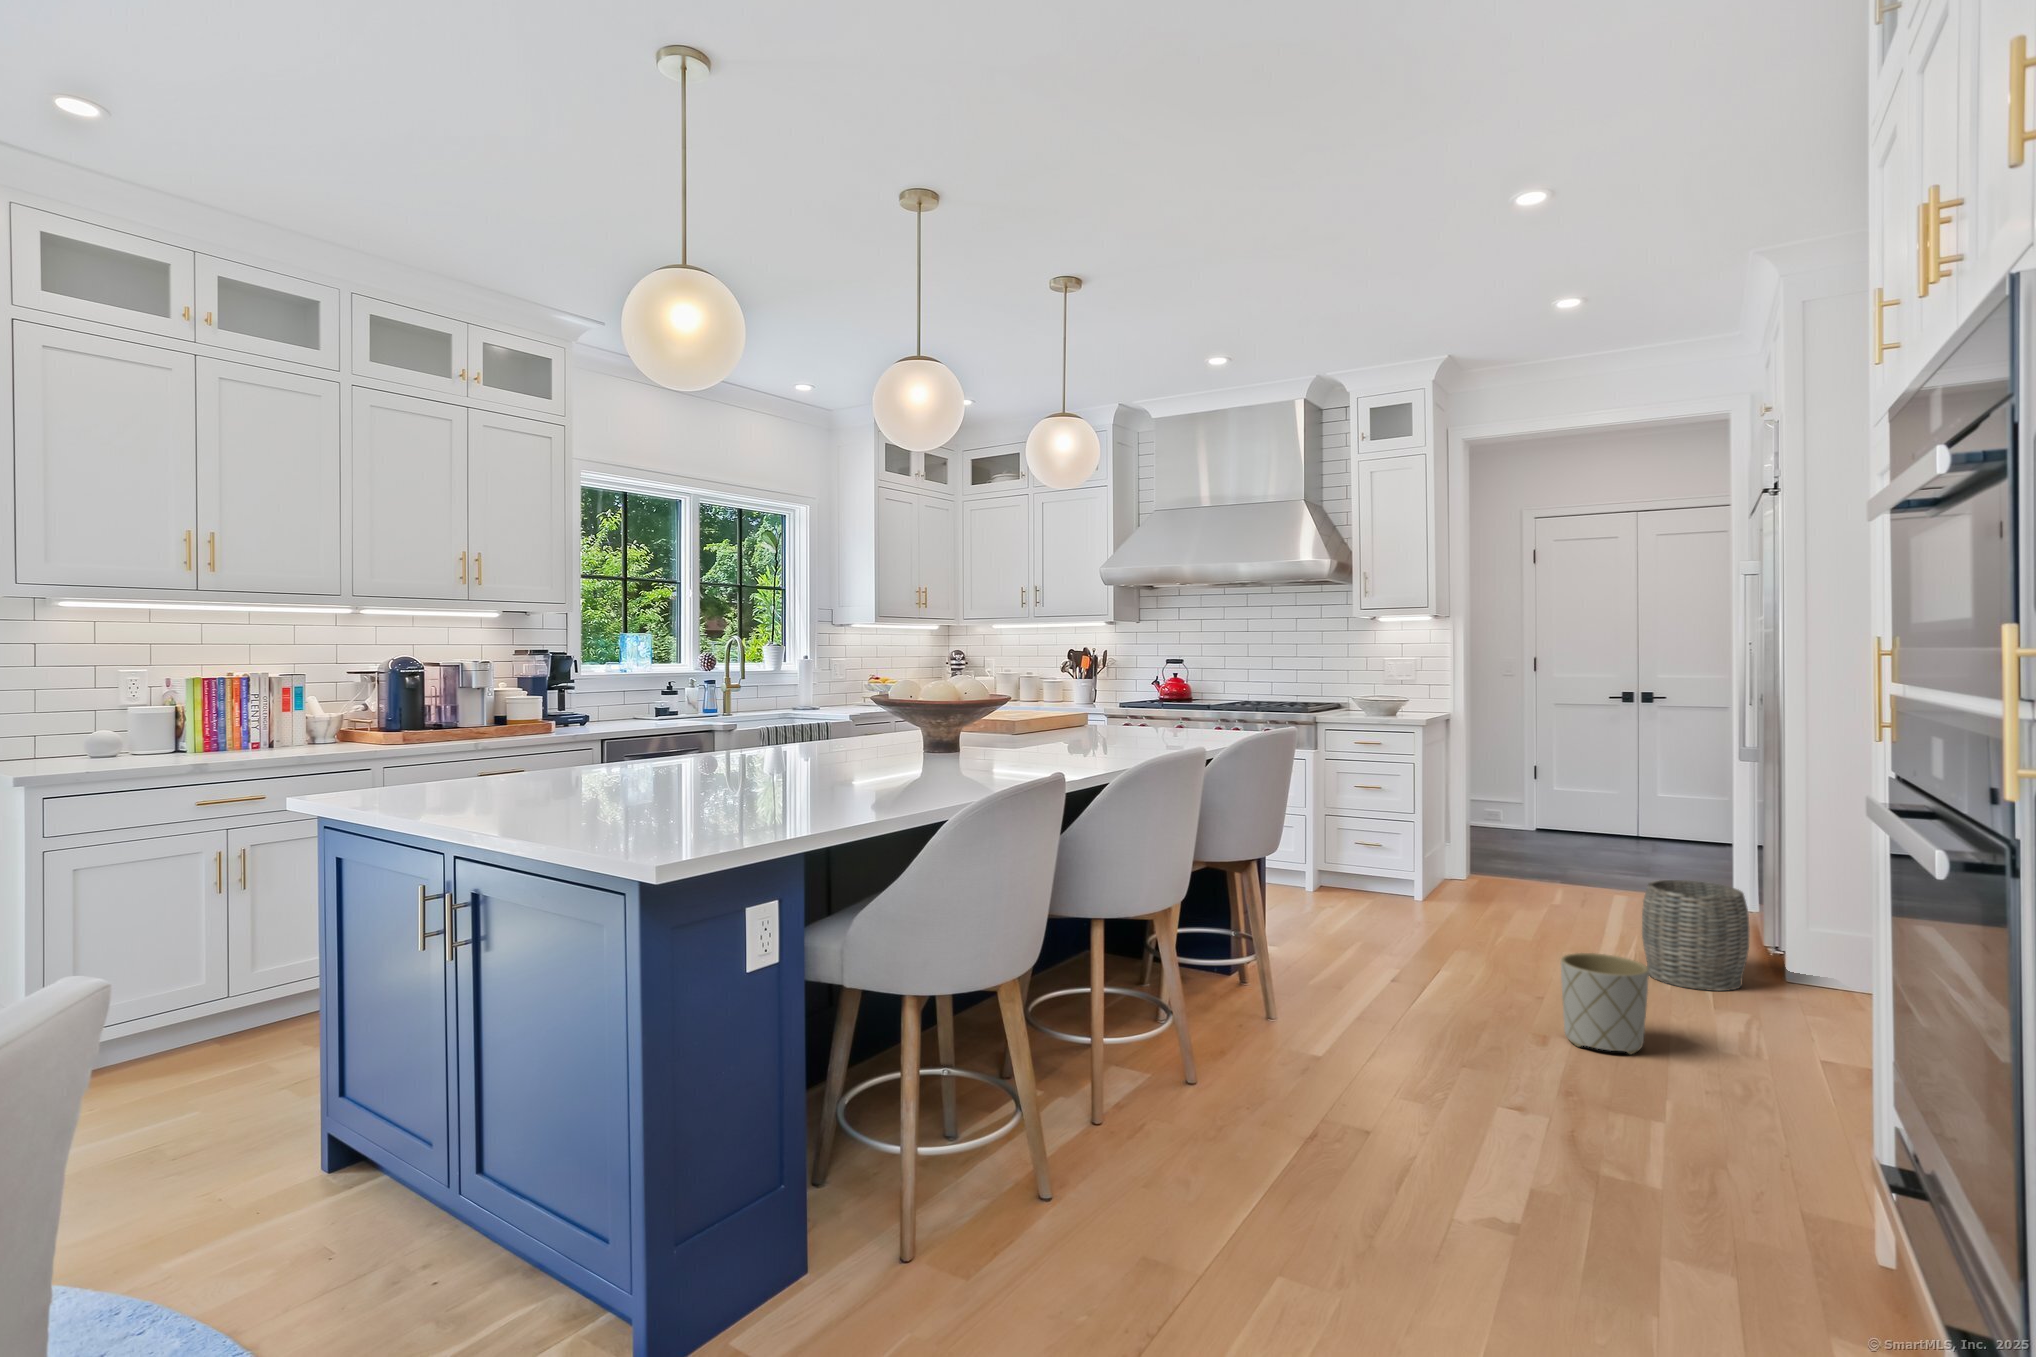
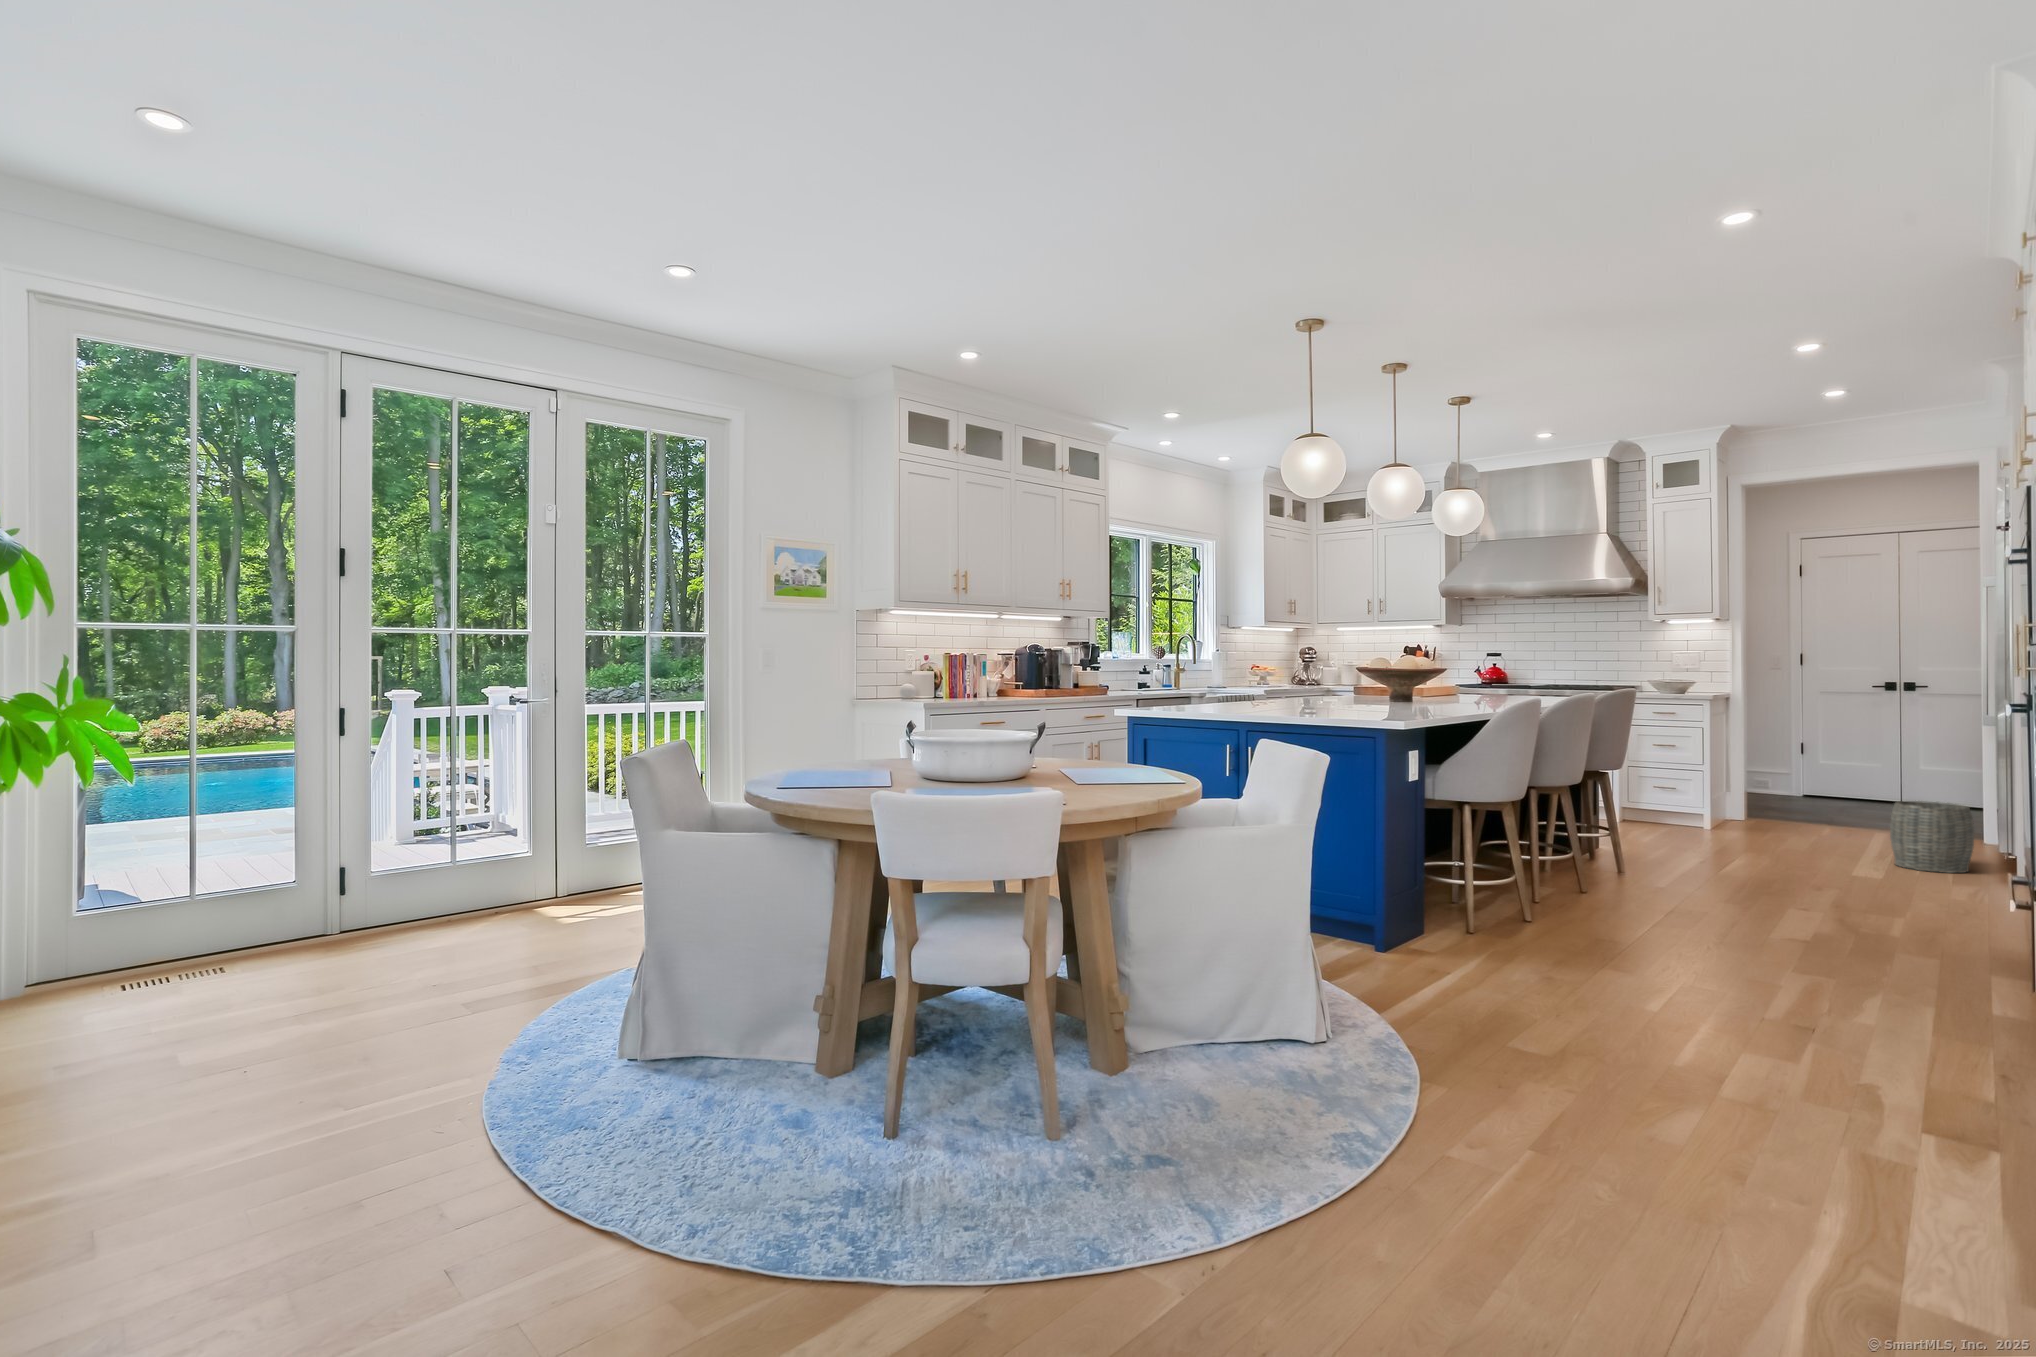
planter: present [1561,953,1649,1055] -> none [1830,834,1894,894]

